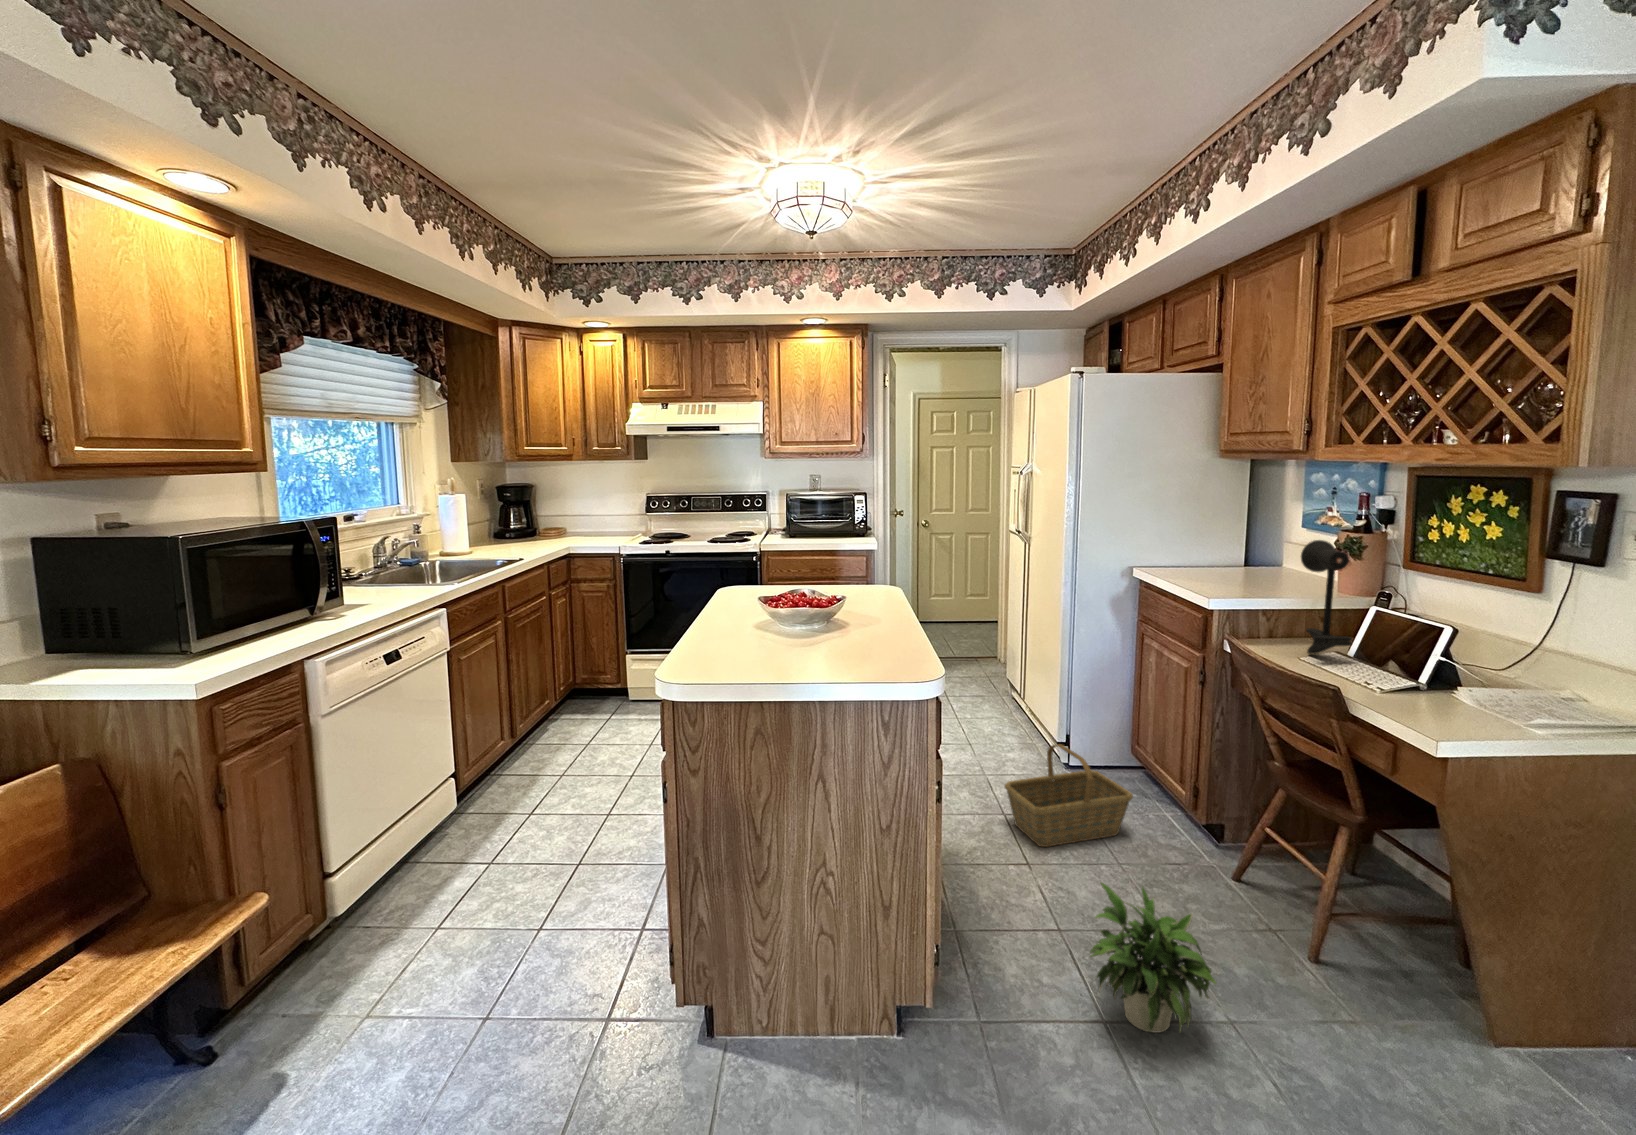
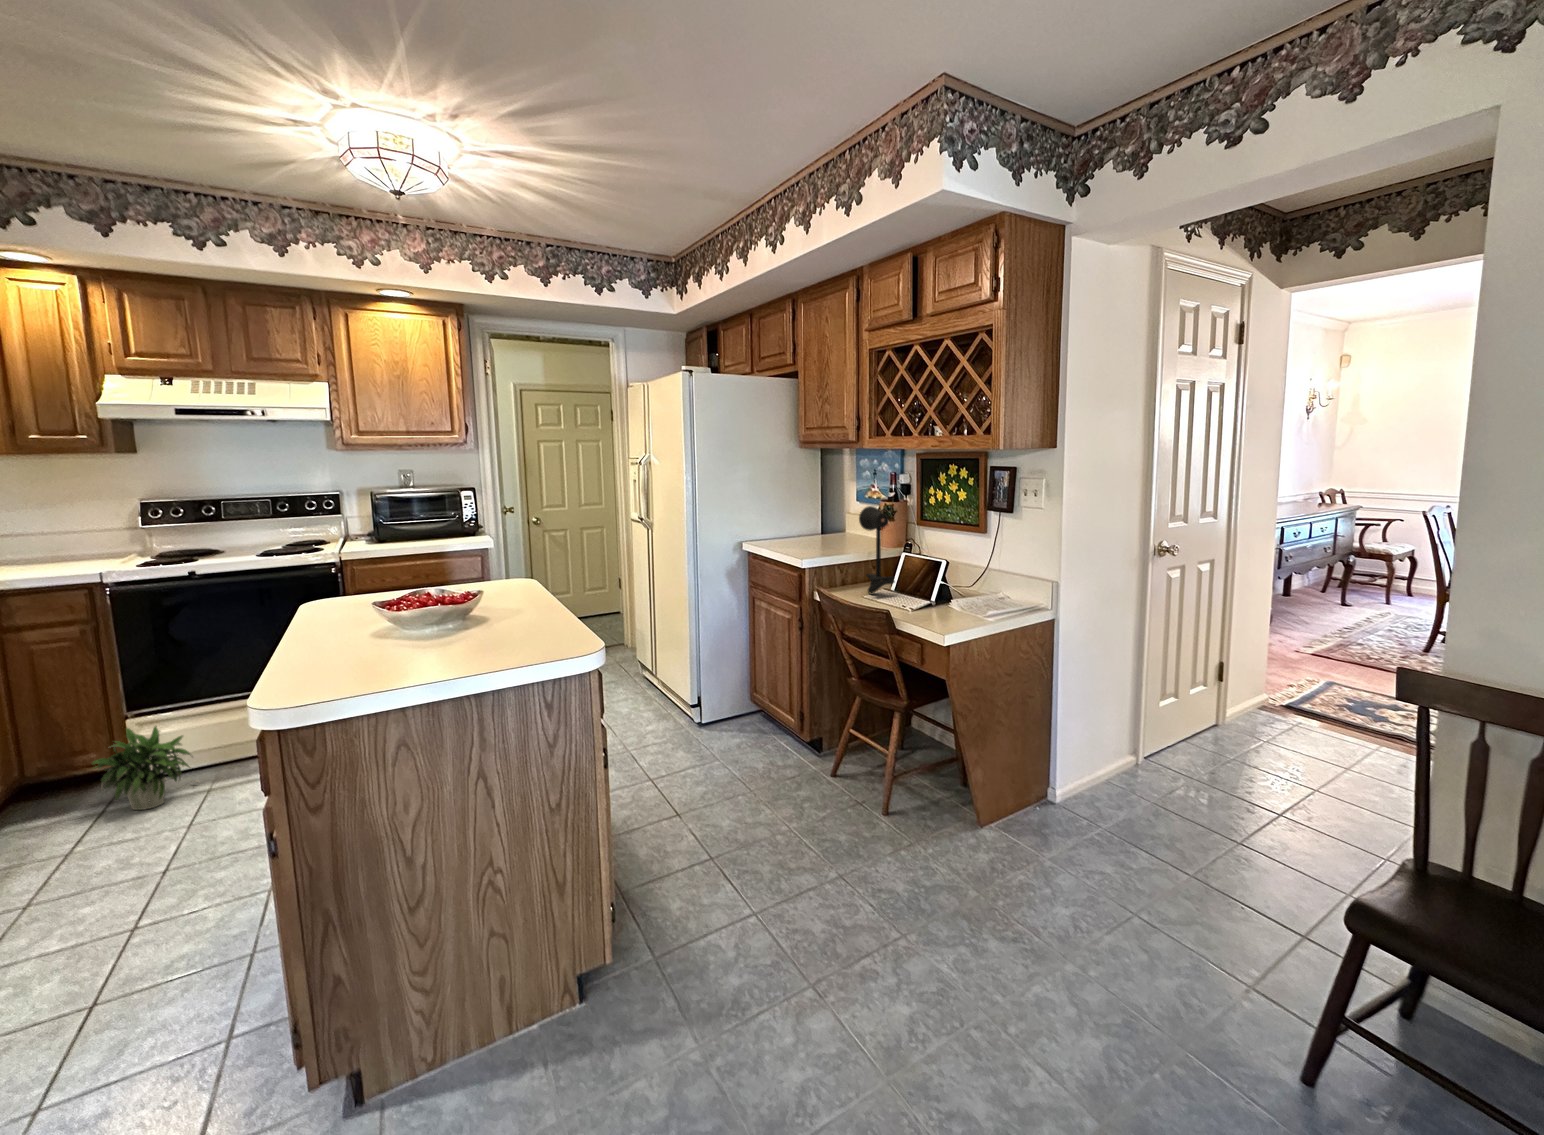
basket: present [1004,744,1133,847] -> none [647,694,753,782]
potted plant: present [1090,883,1216,1033] -> present [92,726,199,810]

